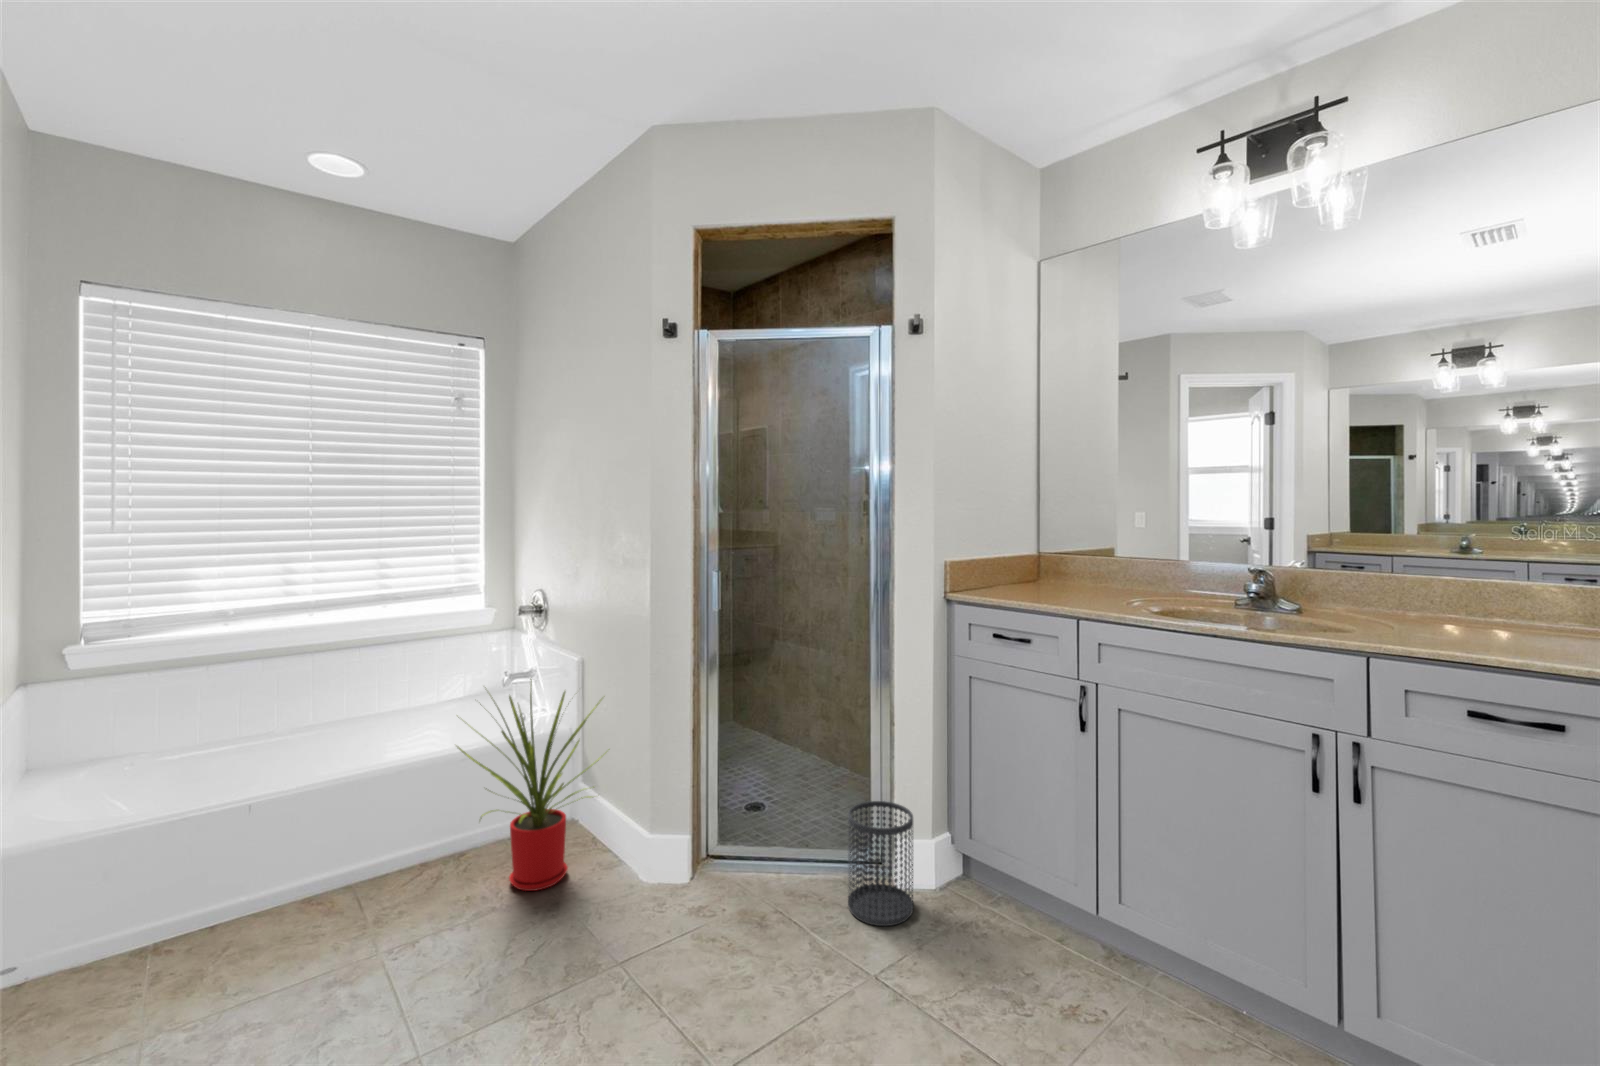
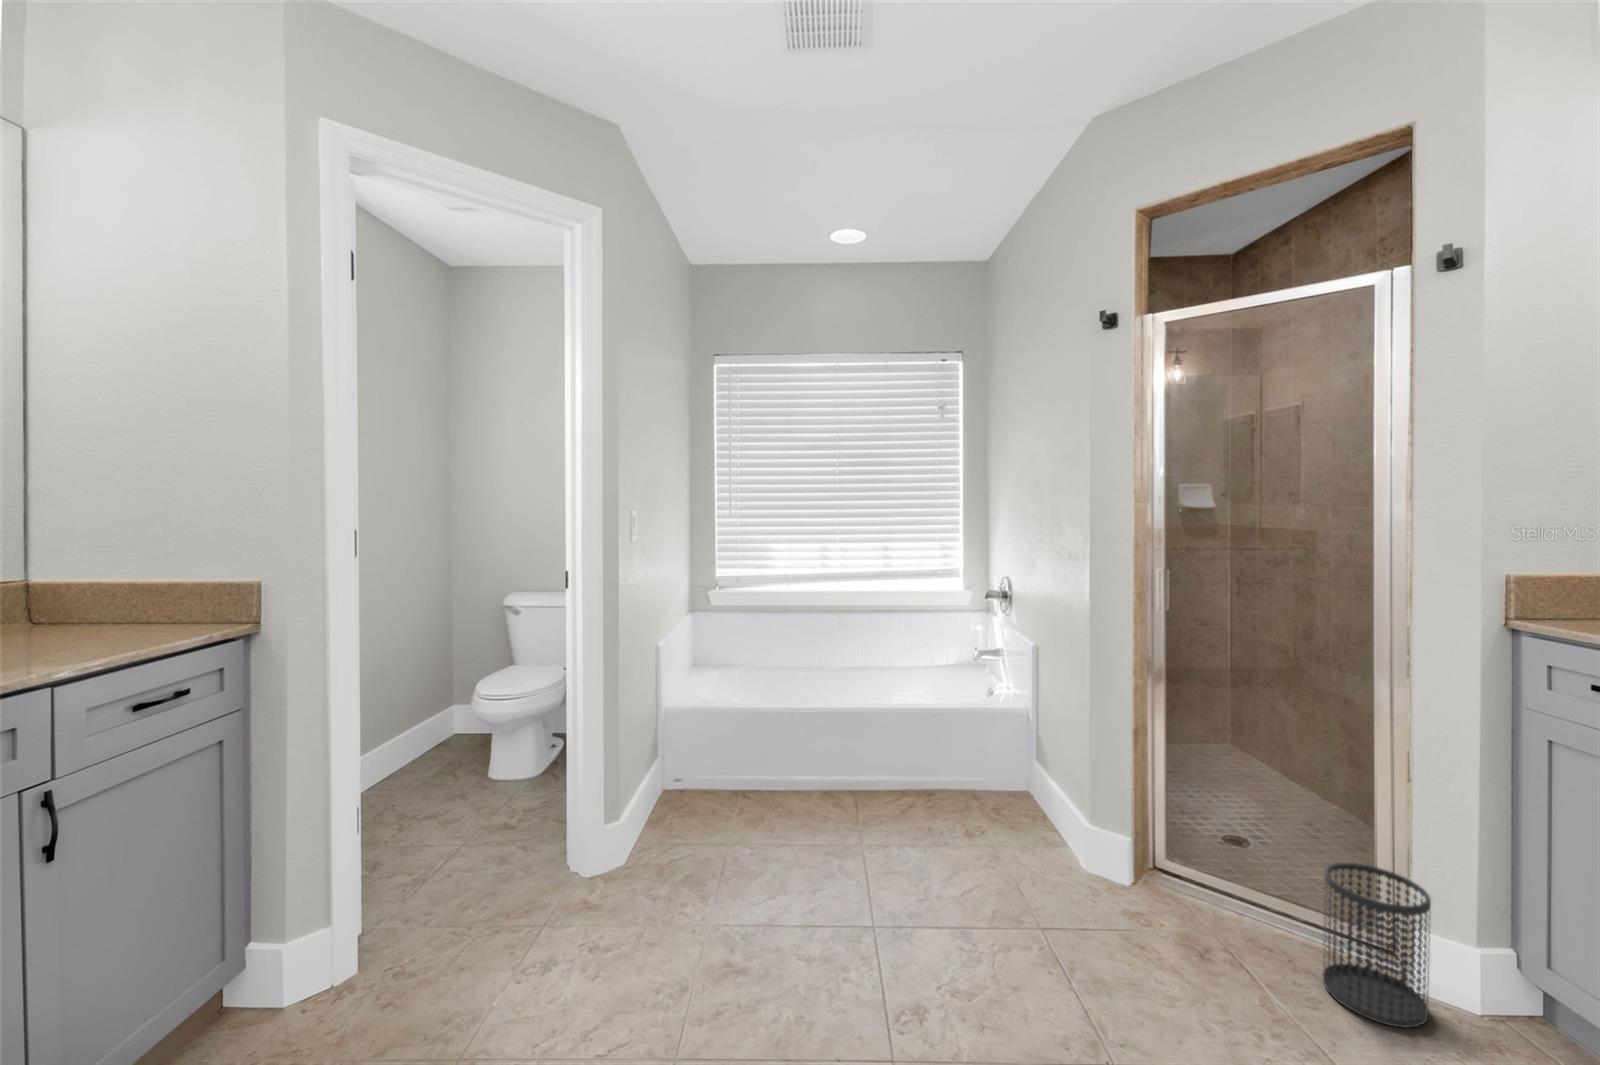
house plant: present [457,681,609,891] -> none [921,654,1053,842]

